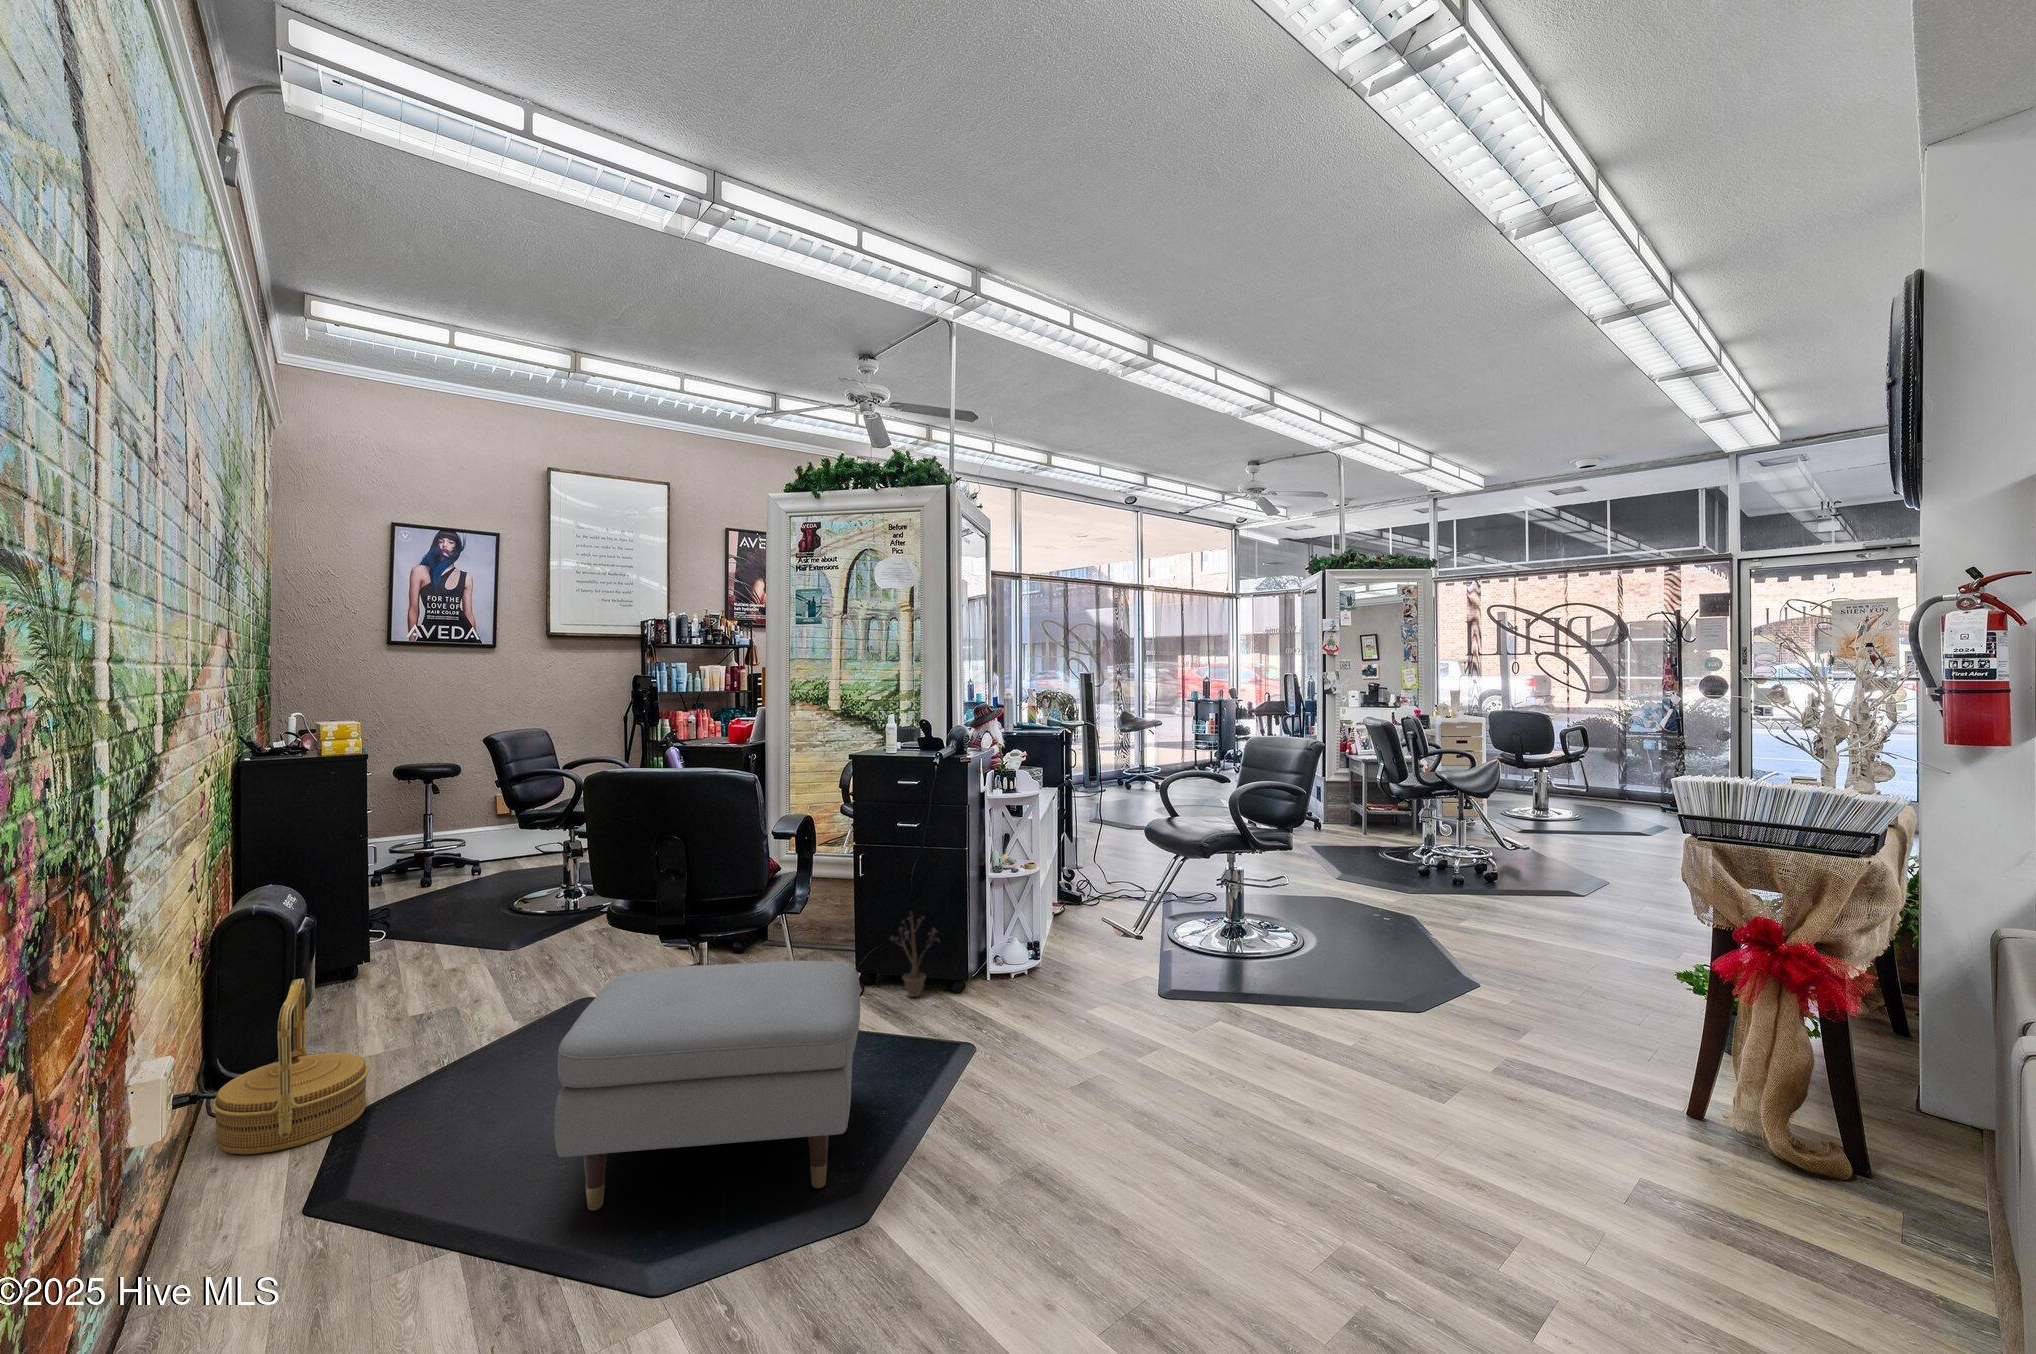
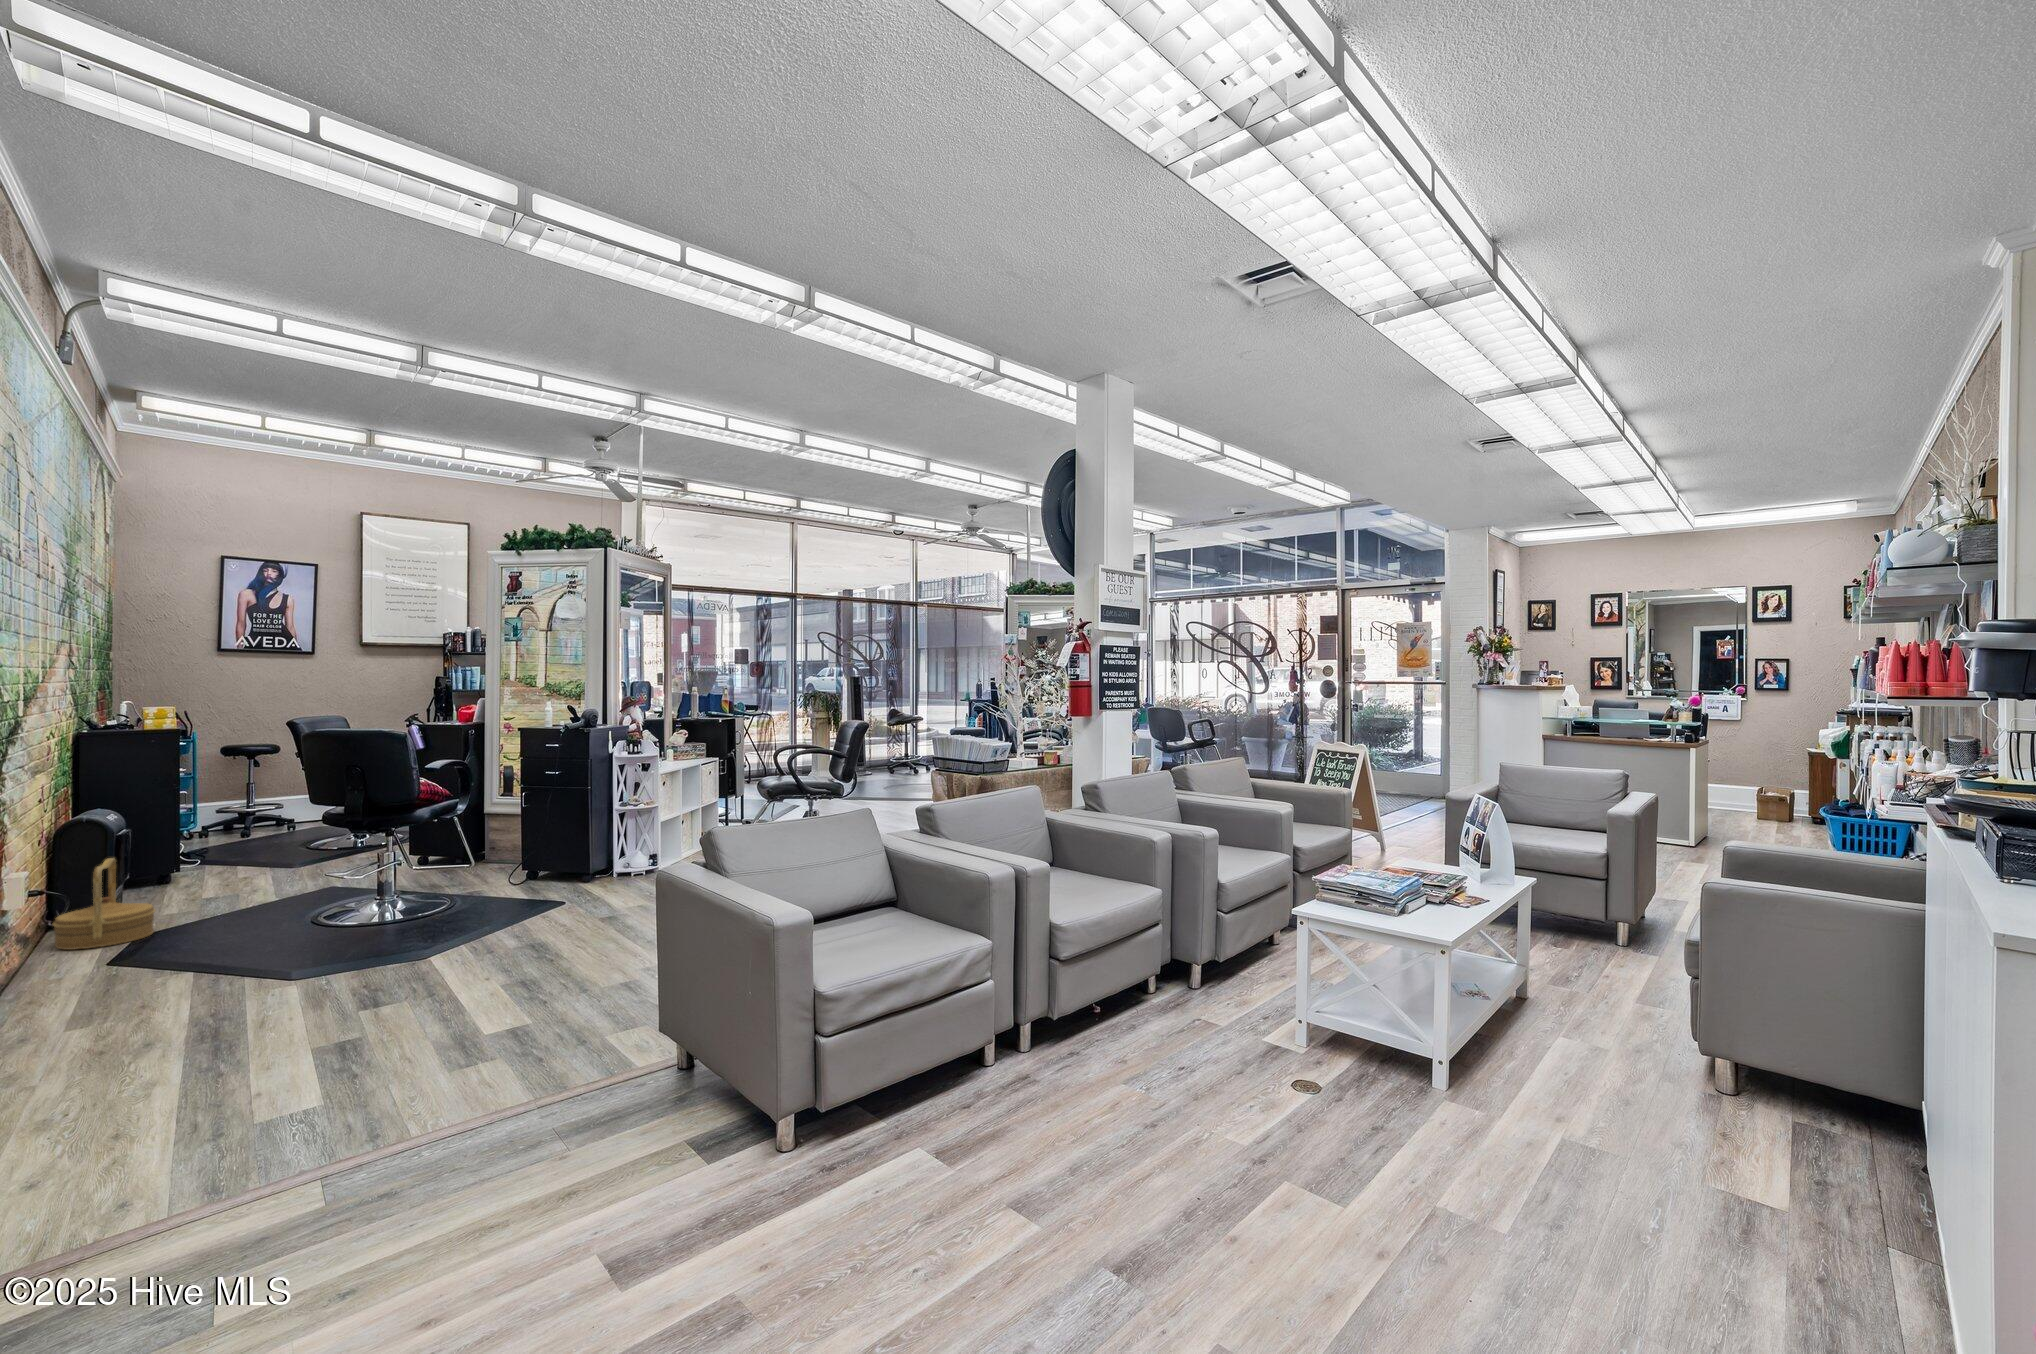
decorative plant: present [884,913,939,997] -> none [534,829,570,885]
ottoman: present [554,961,860,1210] -> none [245,841,462,960]

